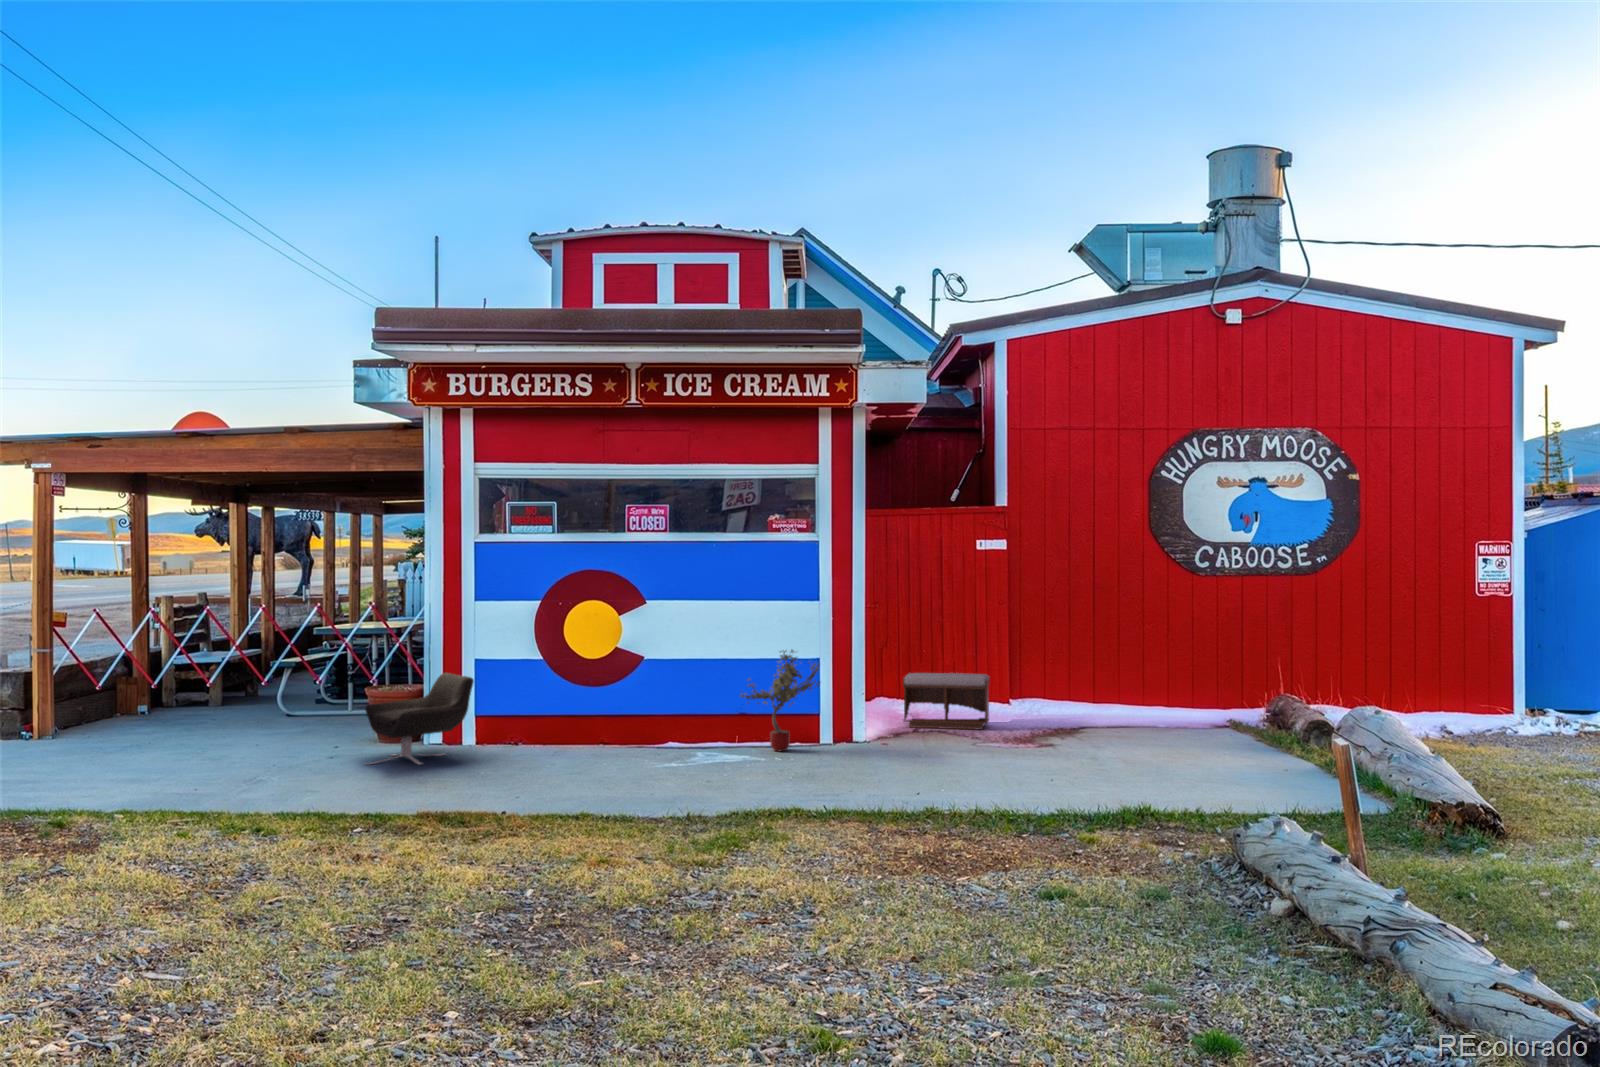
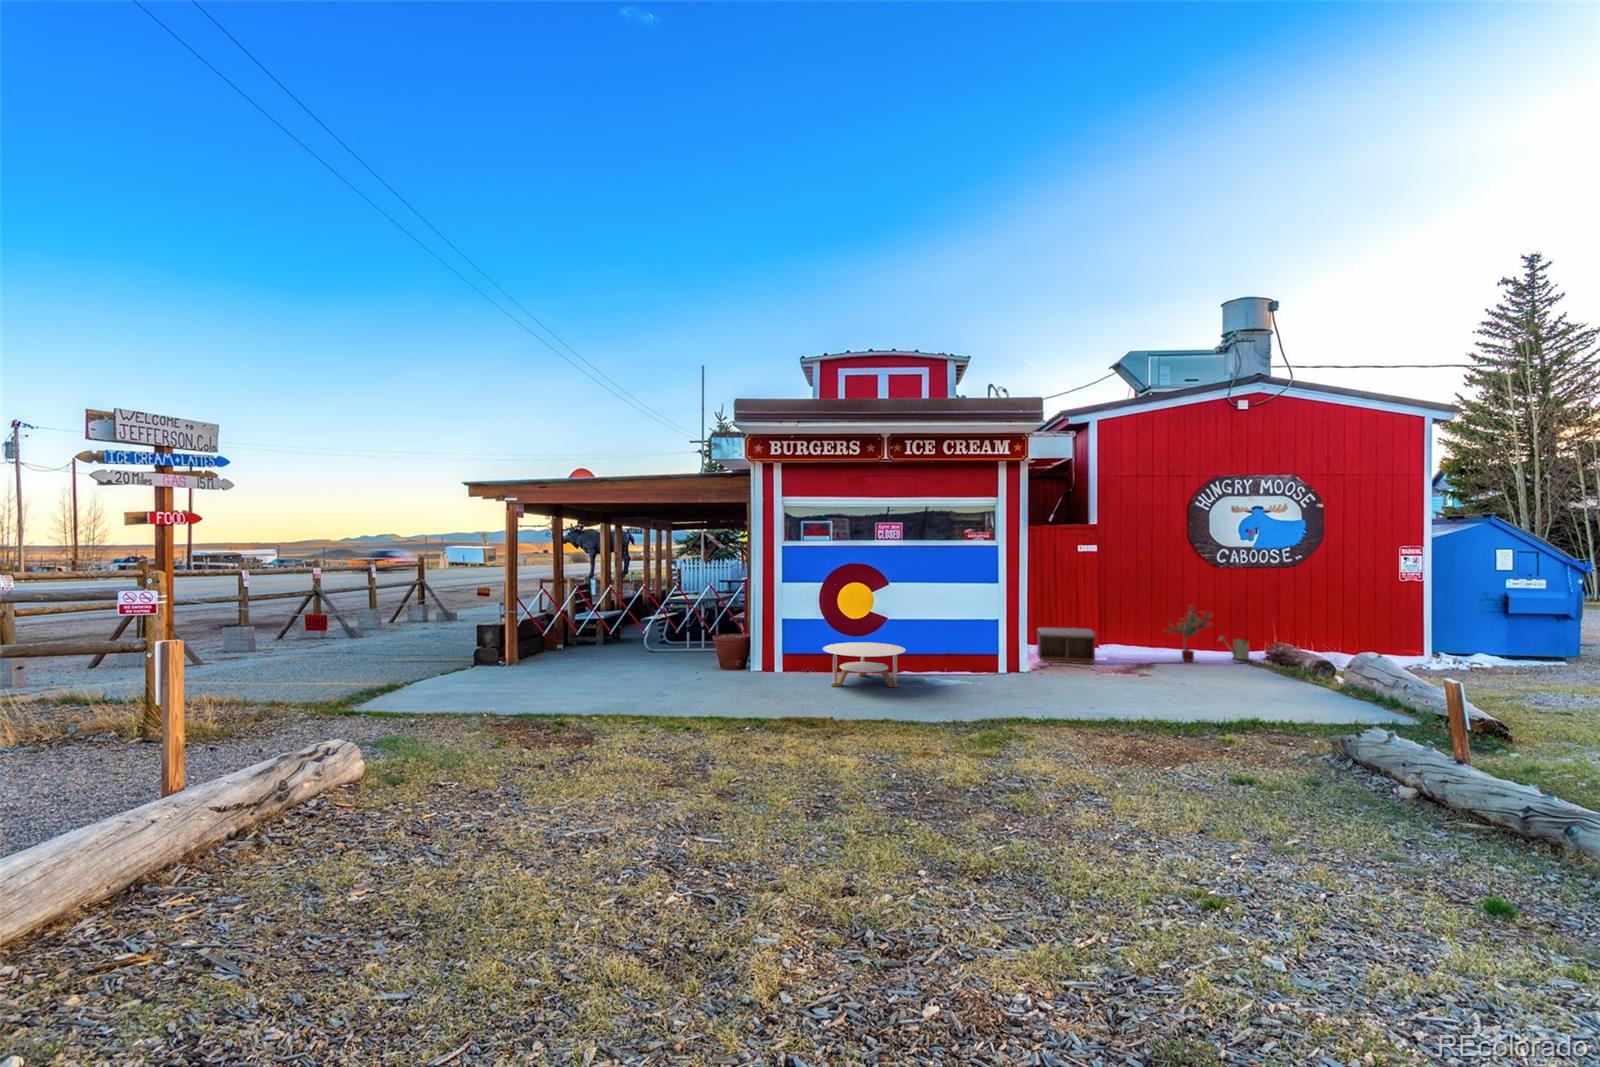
potted tree: present [740,650,820,751] -> present [1163,606,1212,662]
lounge chair: present [365,673,474,764] -> none [722,626,790,686]
watering can: none [1192,678,1242,722] -> present [1218,636,1249,661]
round table: none [522,697,655,764] -> present [823,642,906,687]

